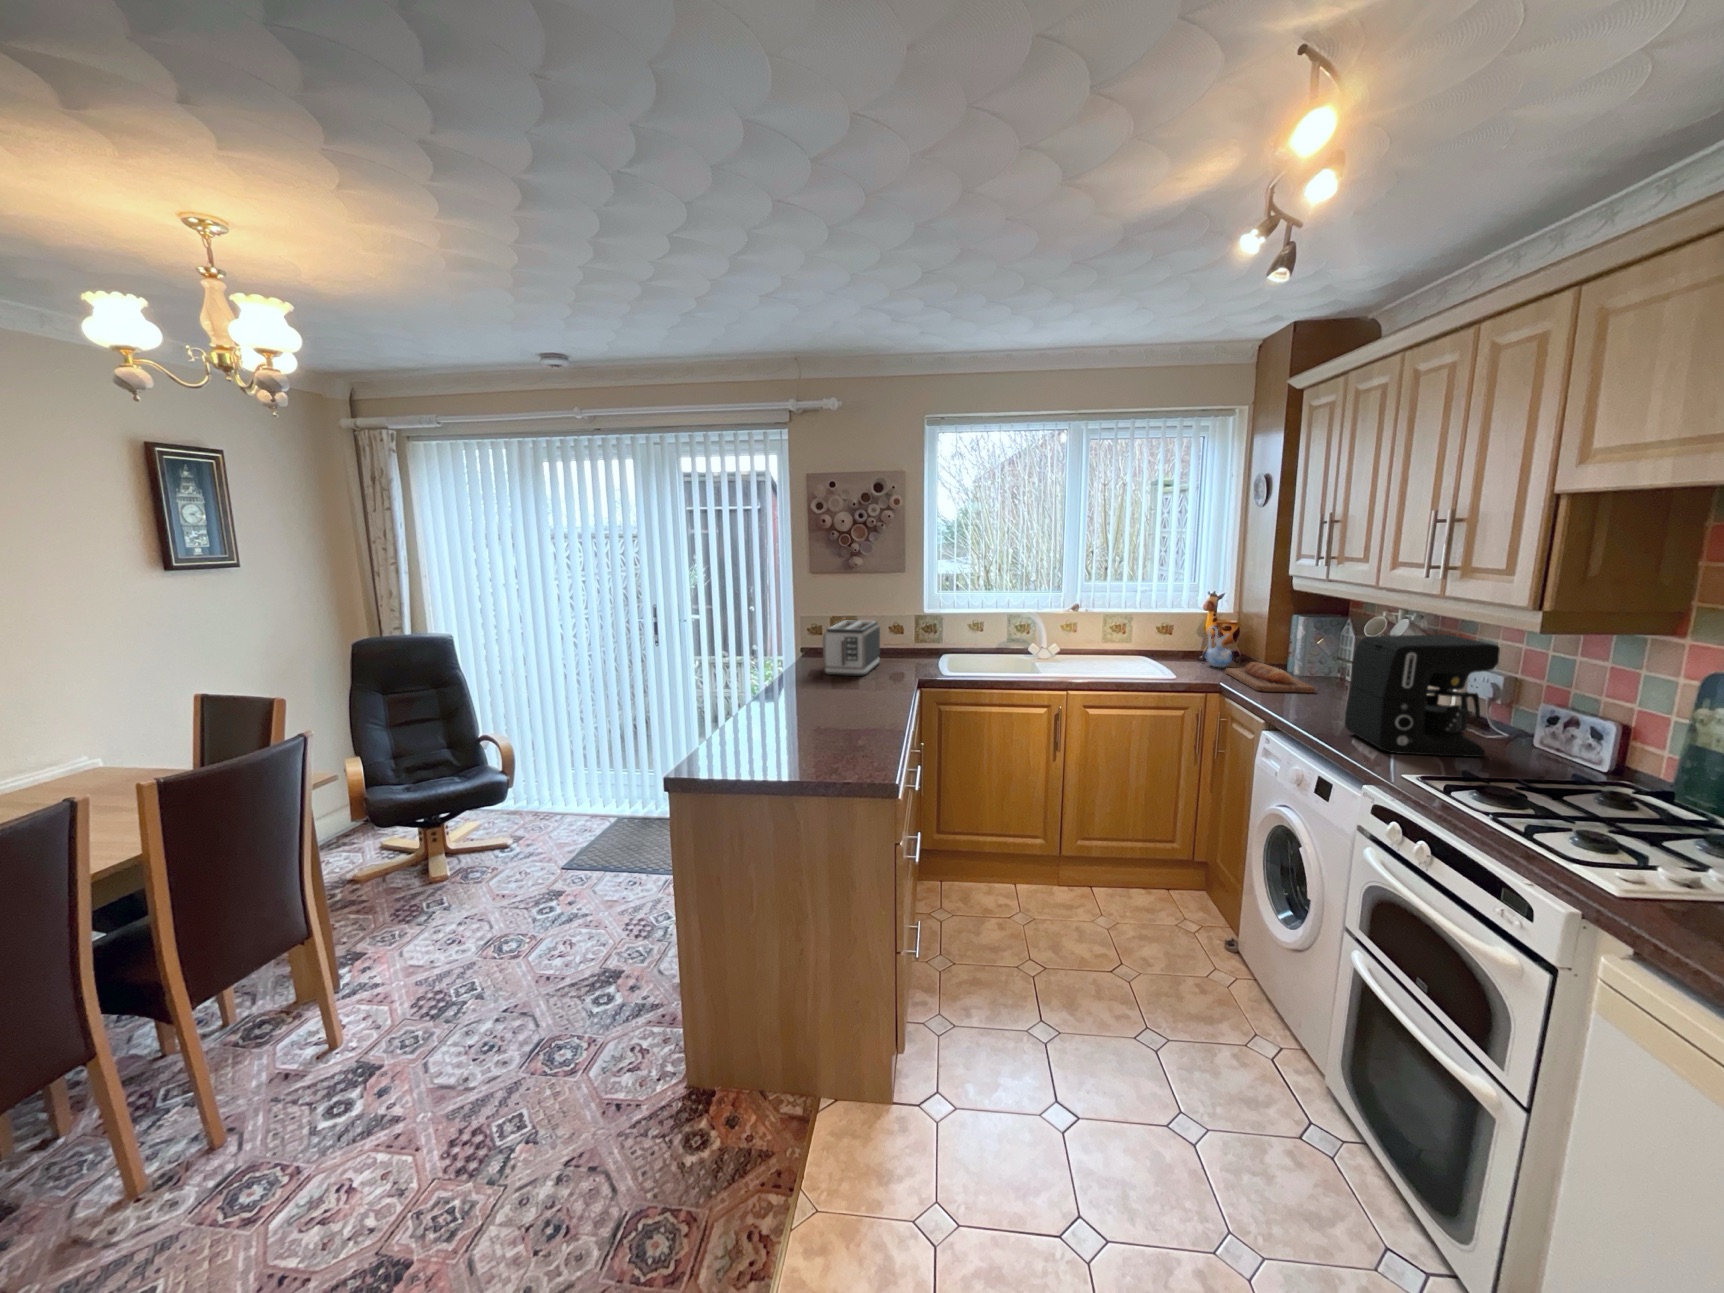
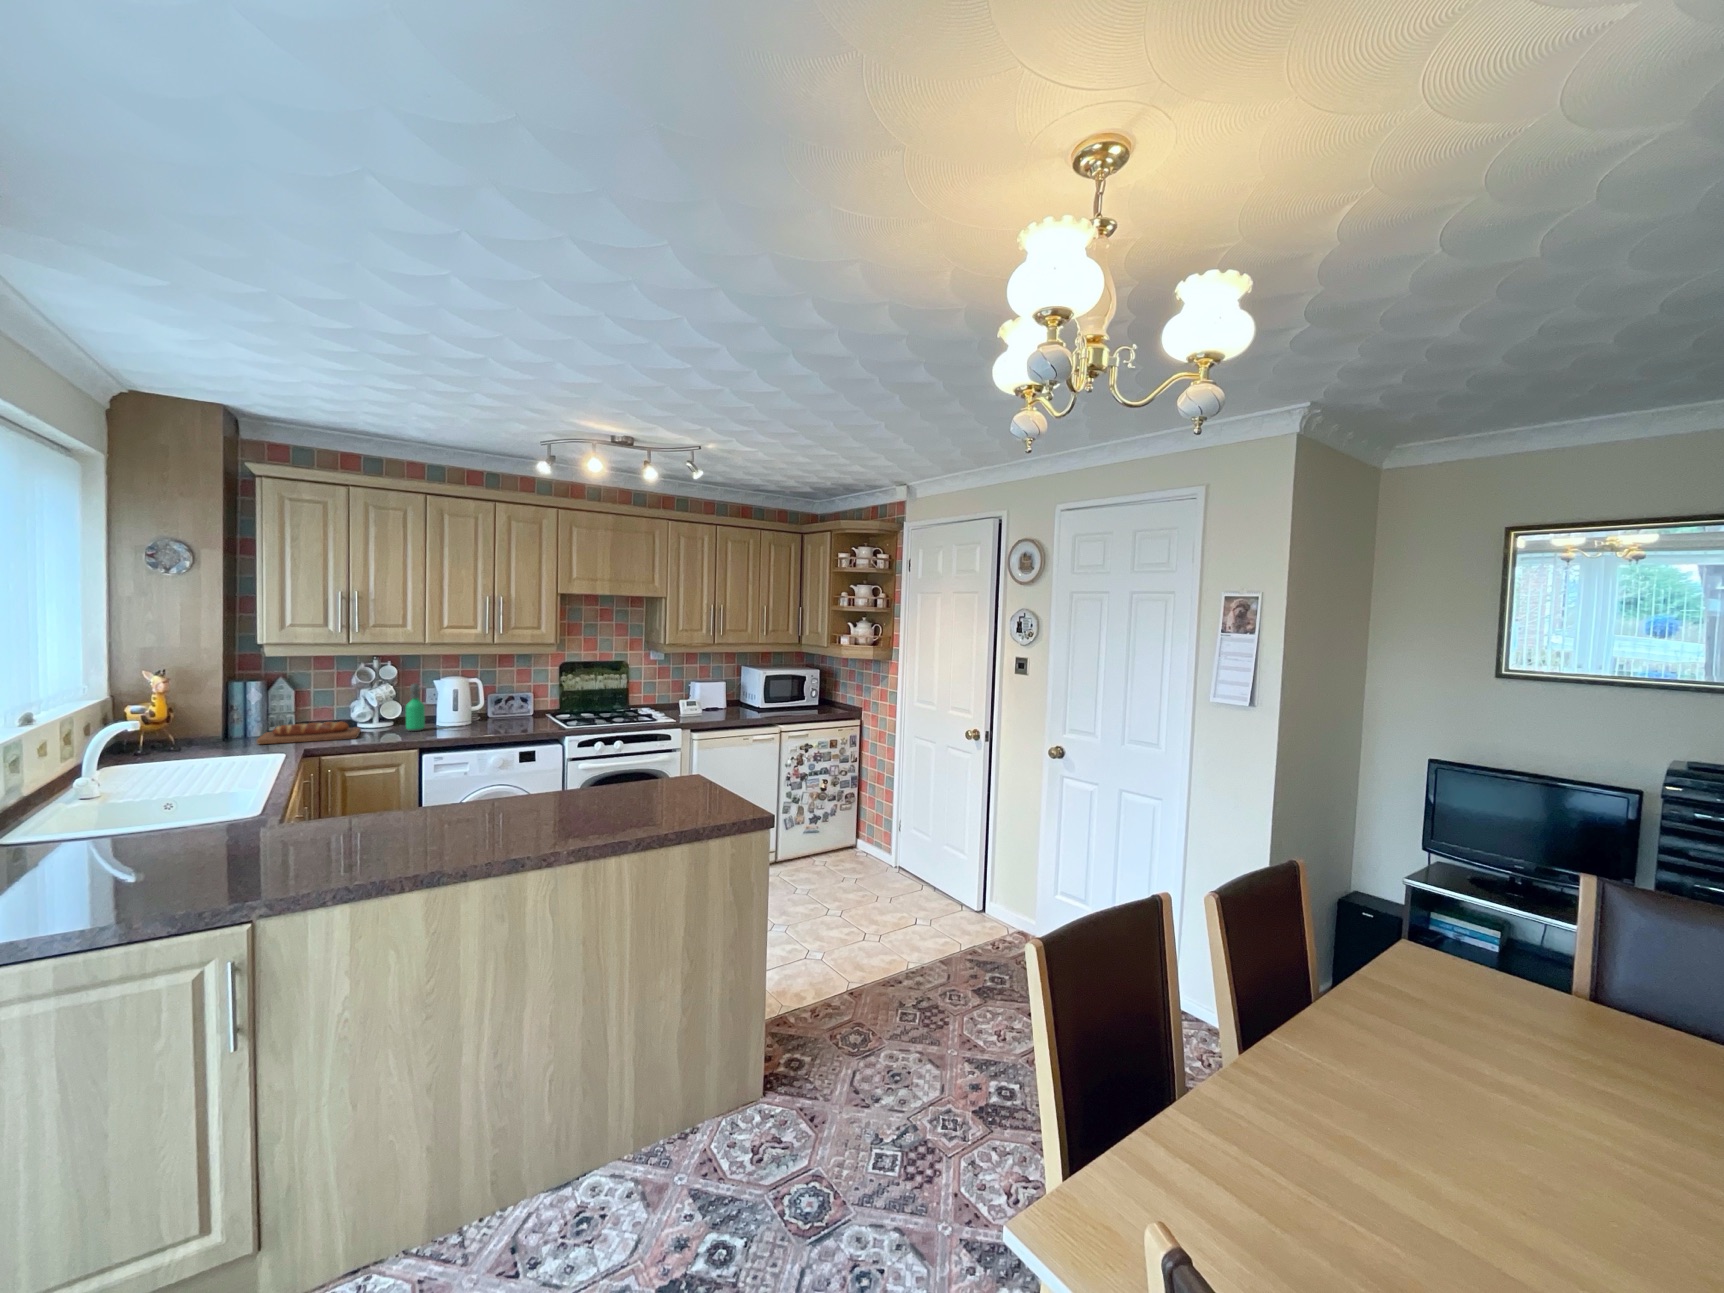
toaster: present [823,620,880,676] -> none [59,762,271,882]
ceramic pitcher: present [1205,627,1232,667] -> none [189,704,224,748]
coffee maker: present [1345,635,1500,757] -> none [492,662,538,727]
soap dispenser: none [1311,643,1341,709] -> present [406,684,425,731]

